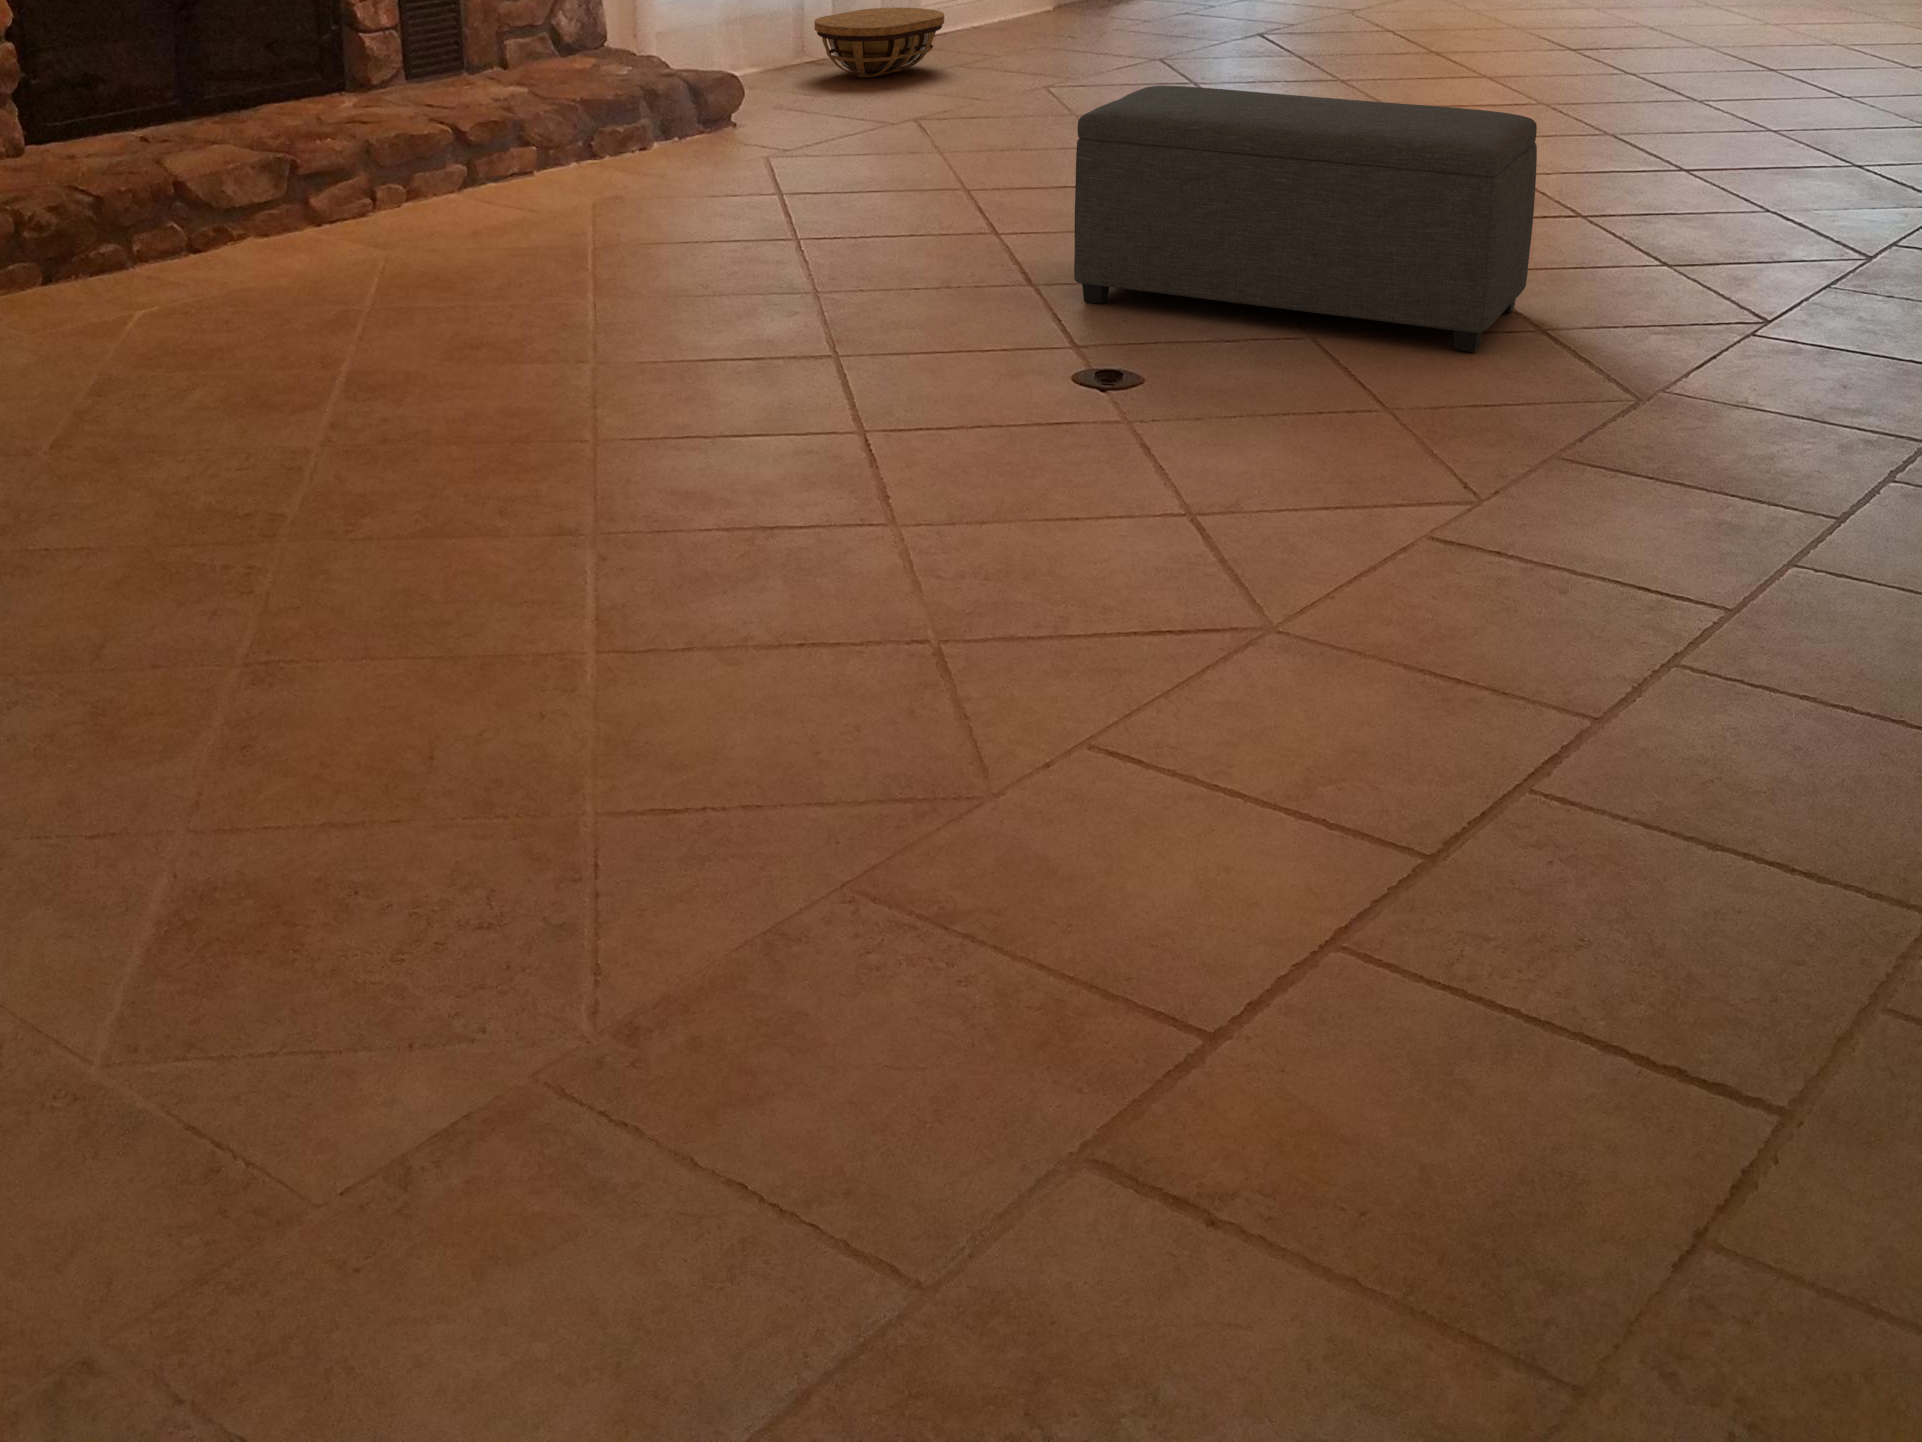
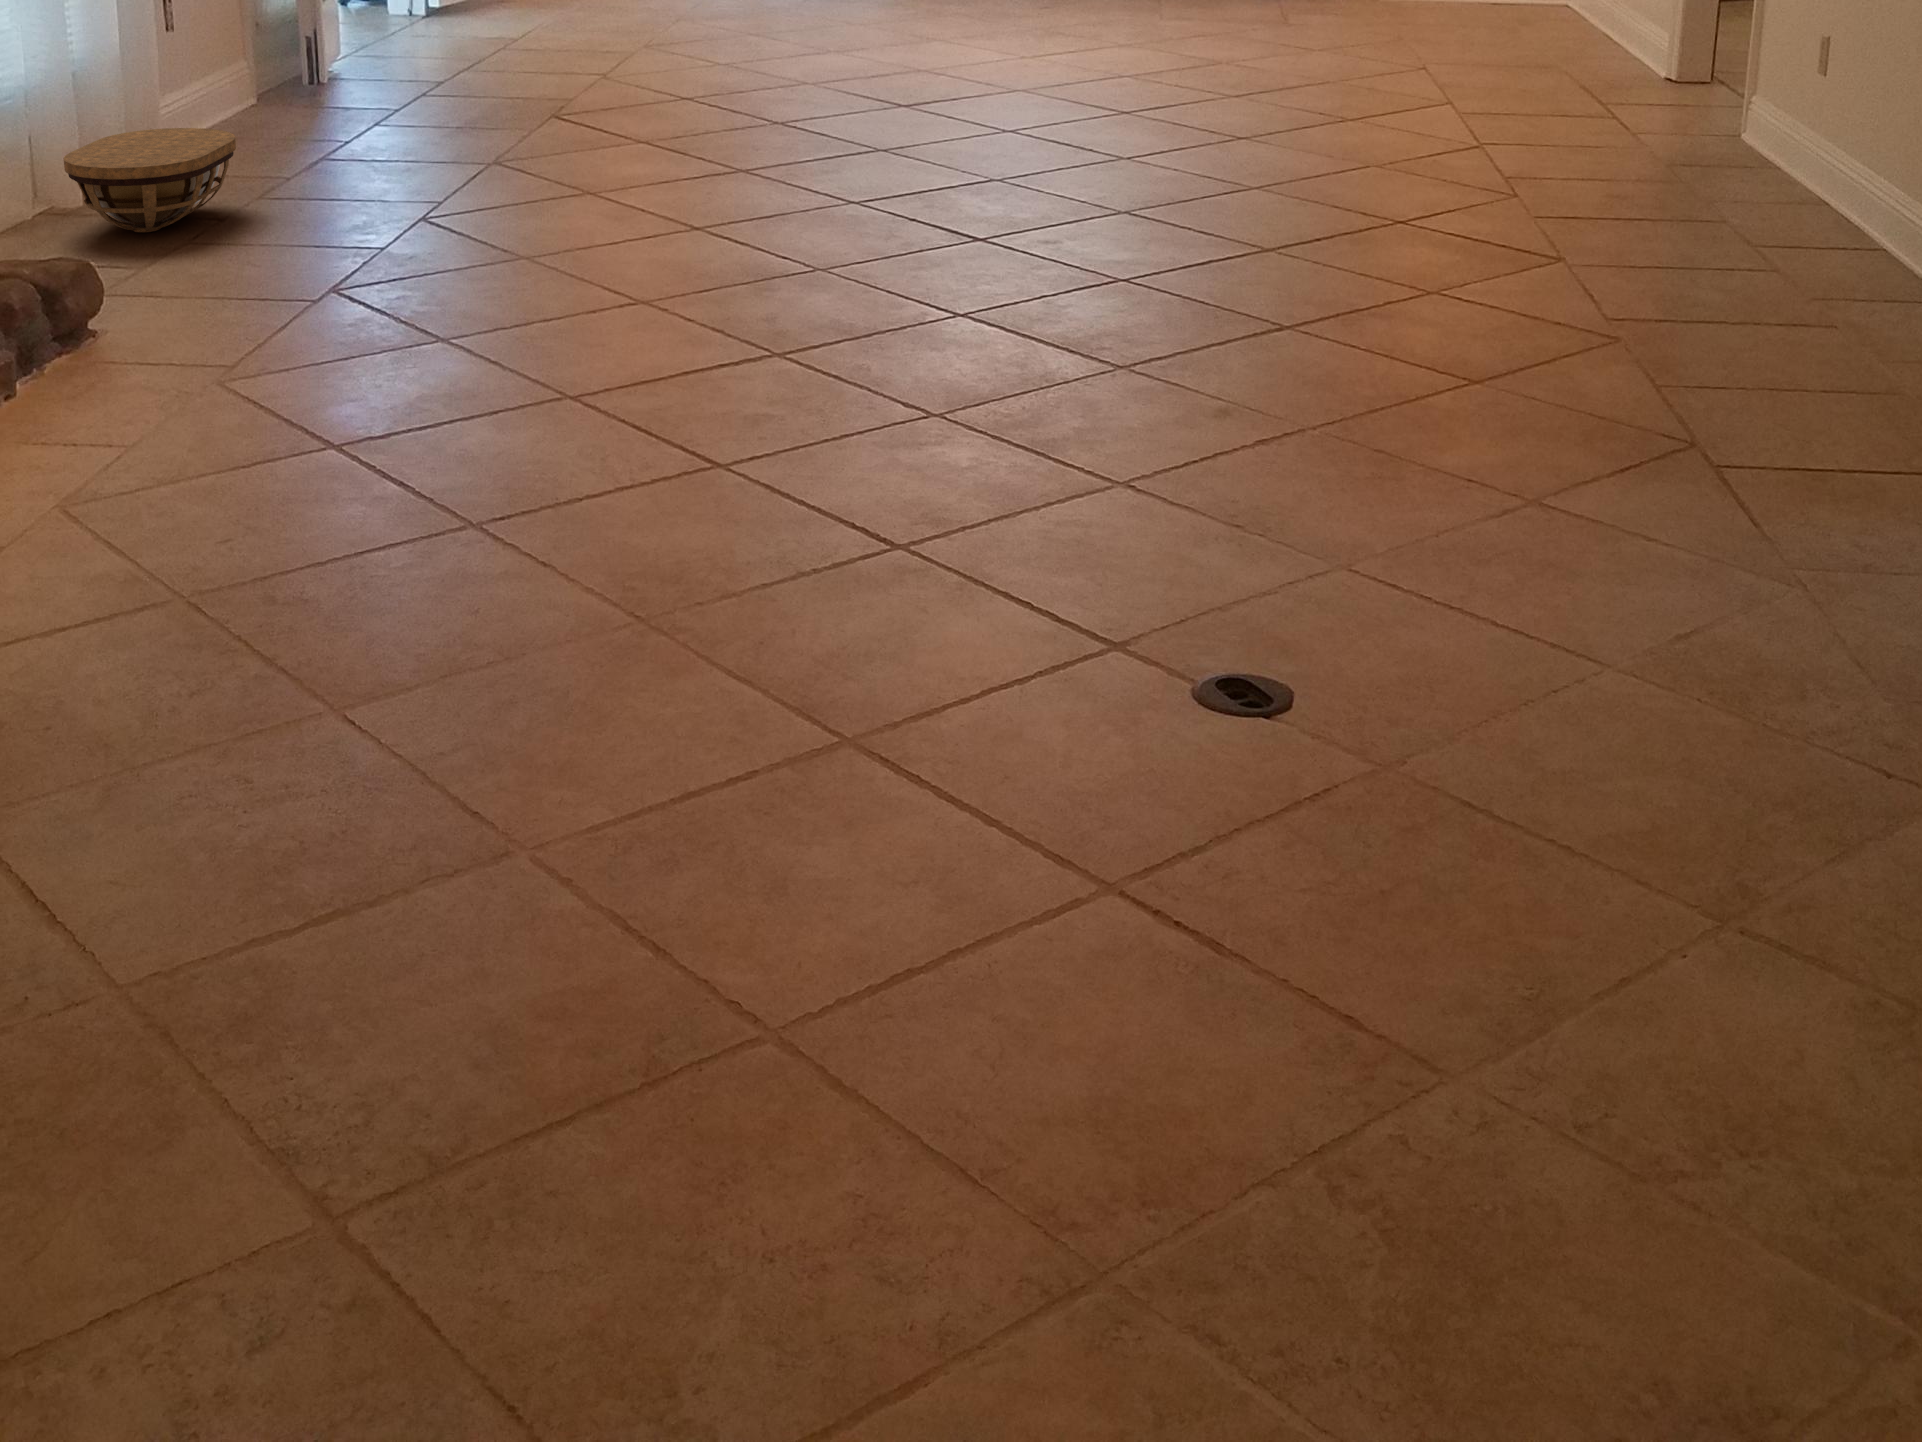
ottoman: present [1074,86,1537,352] -> none [934,204,1497,516]

